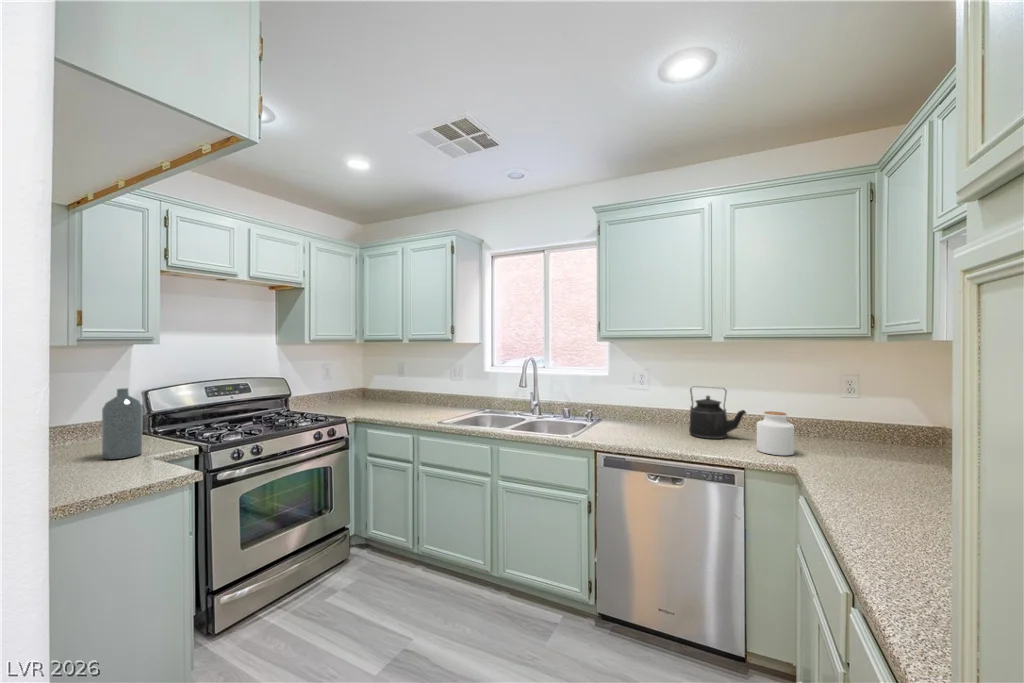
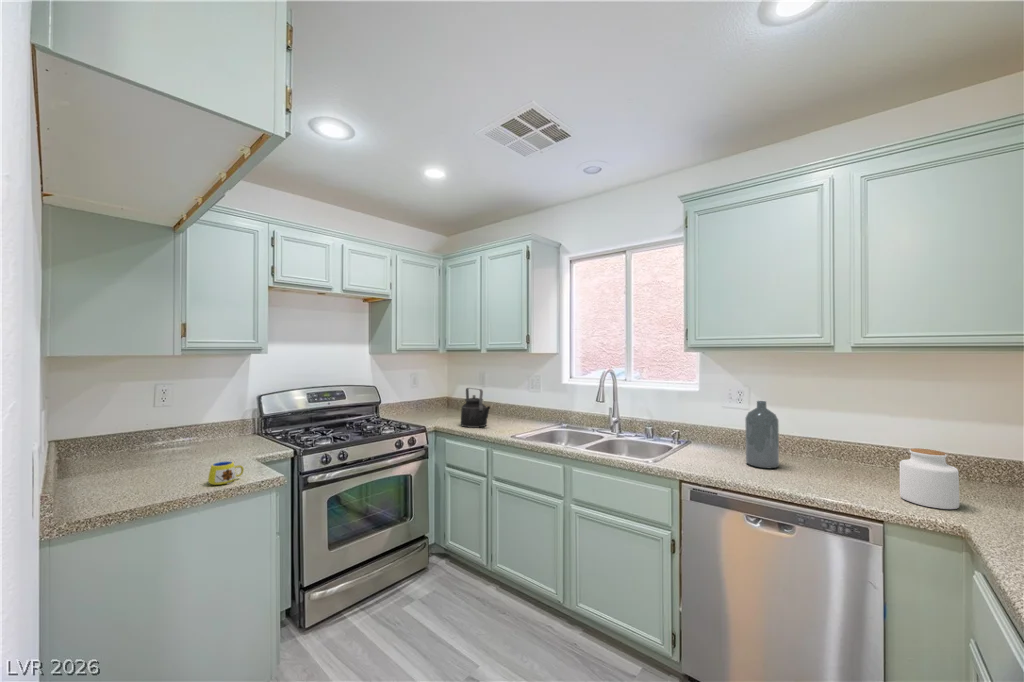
bottle: present [102,388,142,459] -> present [745,401,779,468]
kettle: present [689,388,746,439] -> present [461,388,490,428]
mug: none [115,458,156,483] -> present [208,461,244,485]

